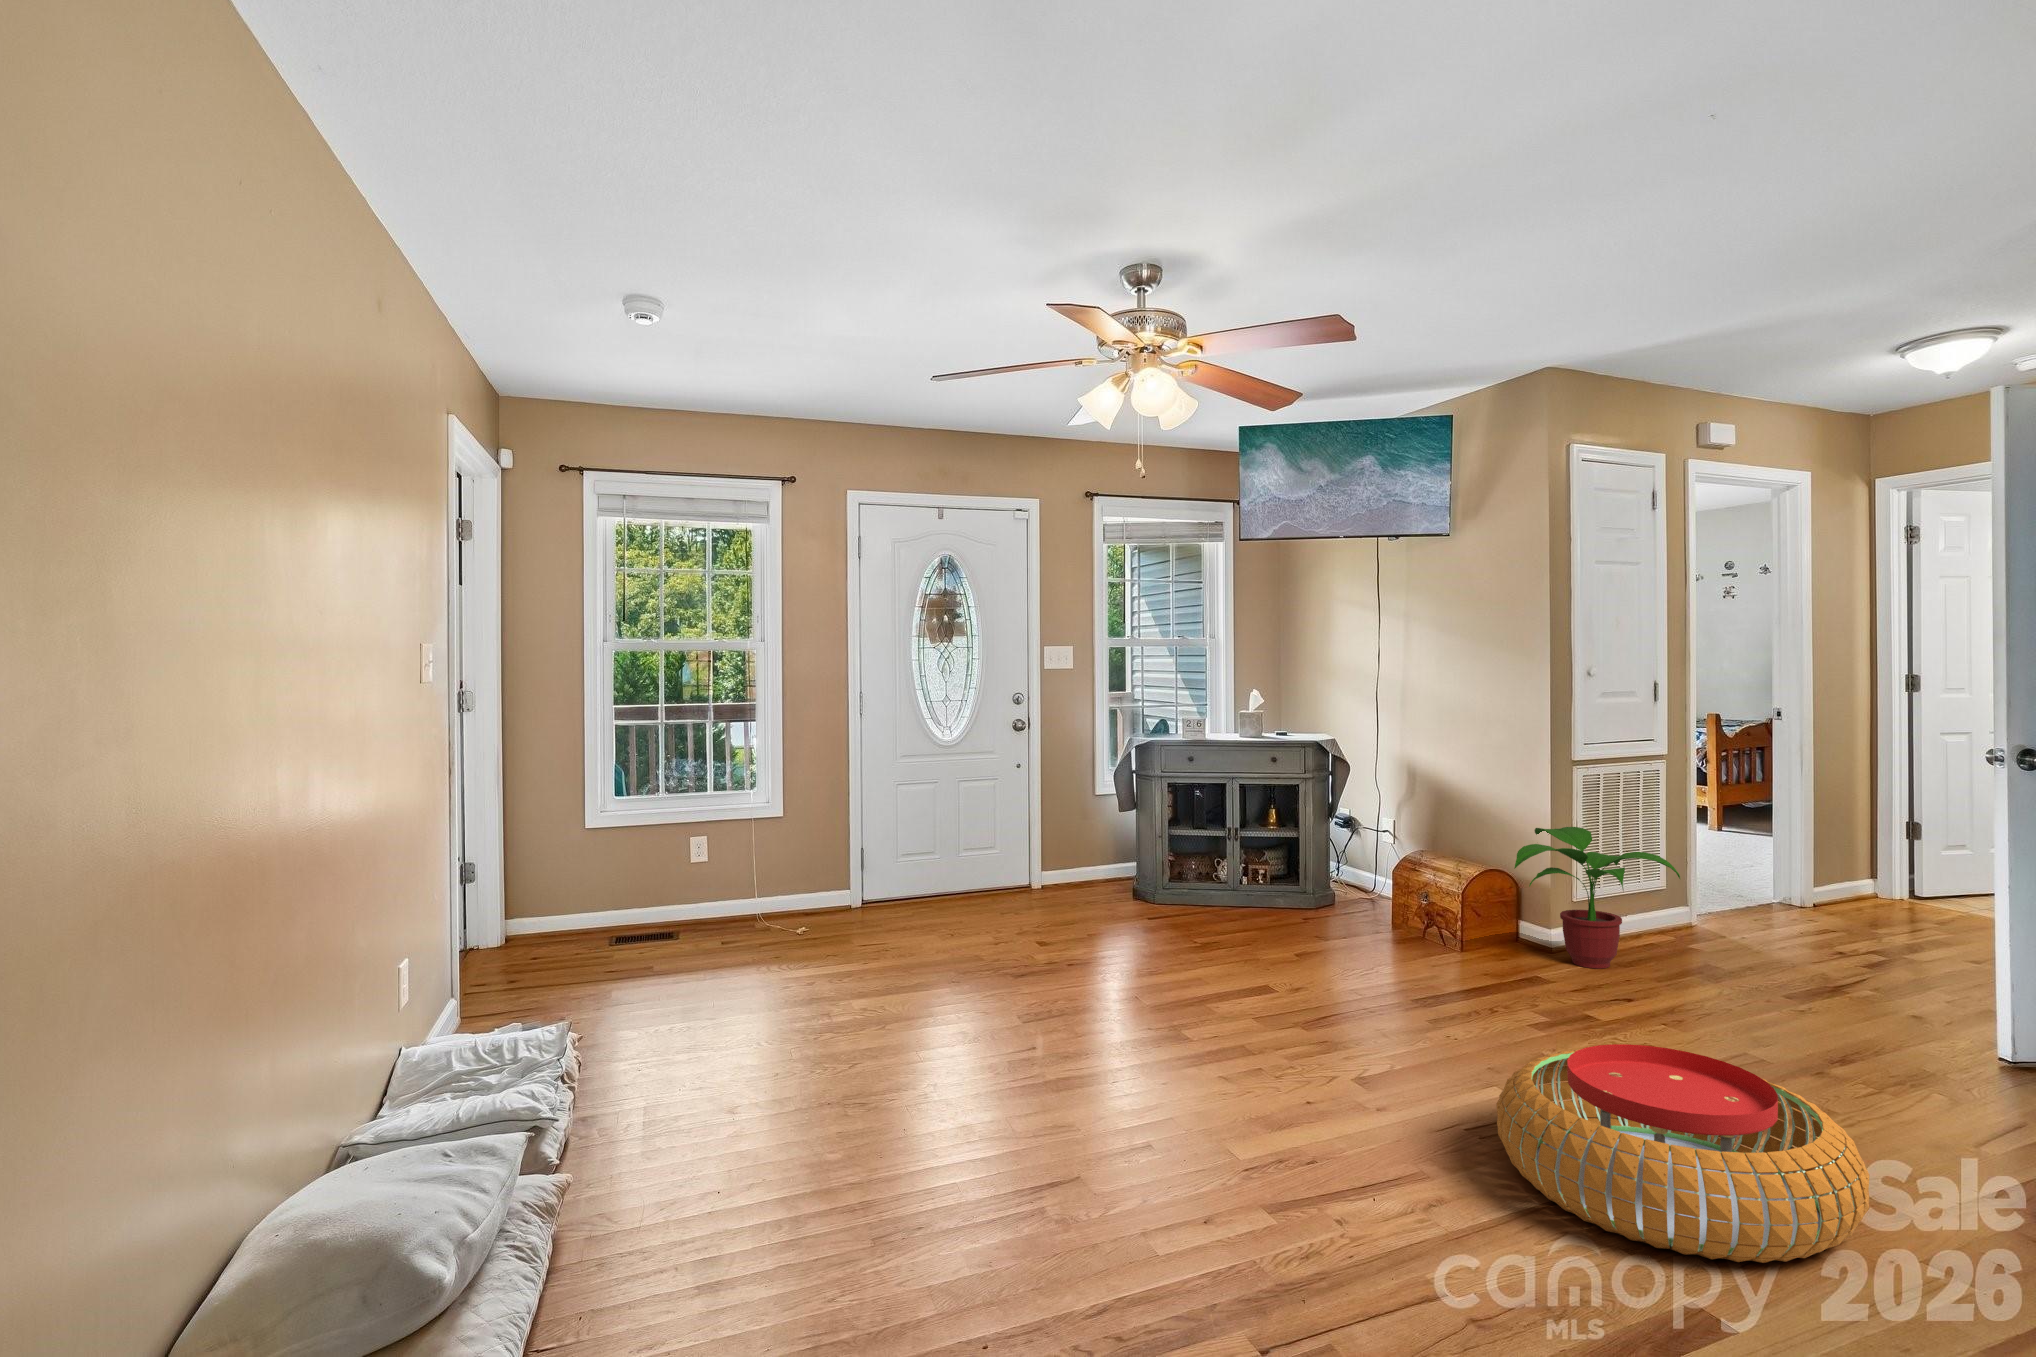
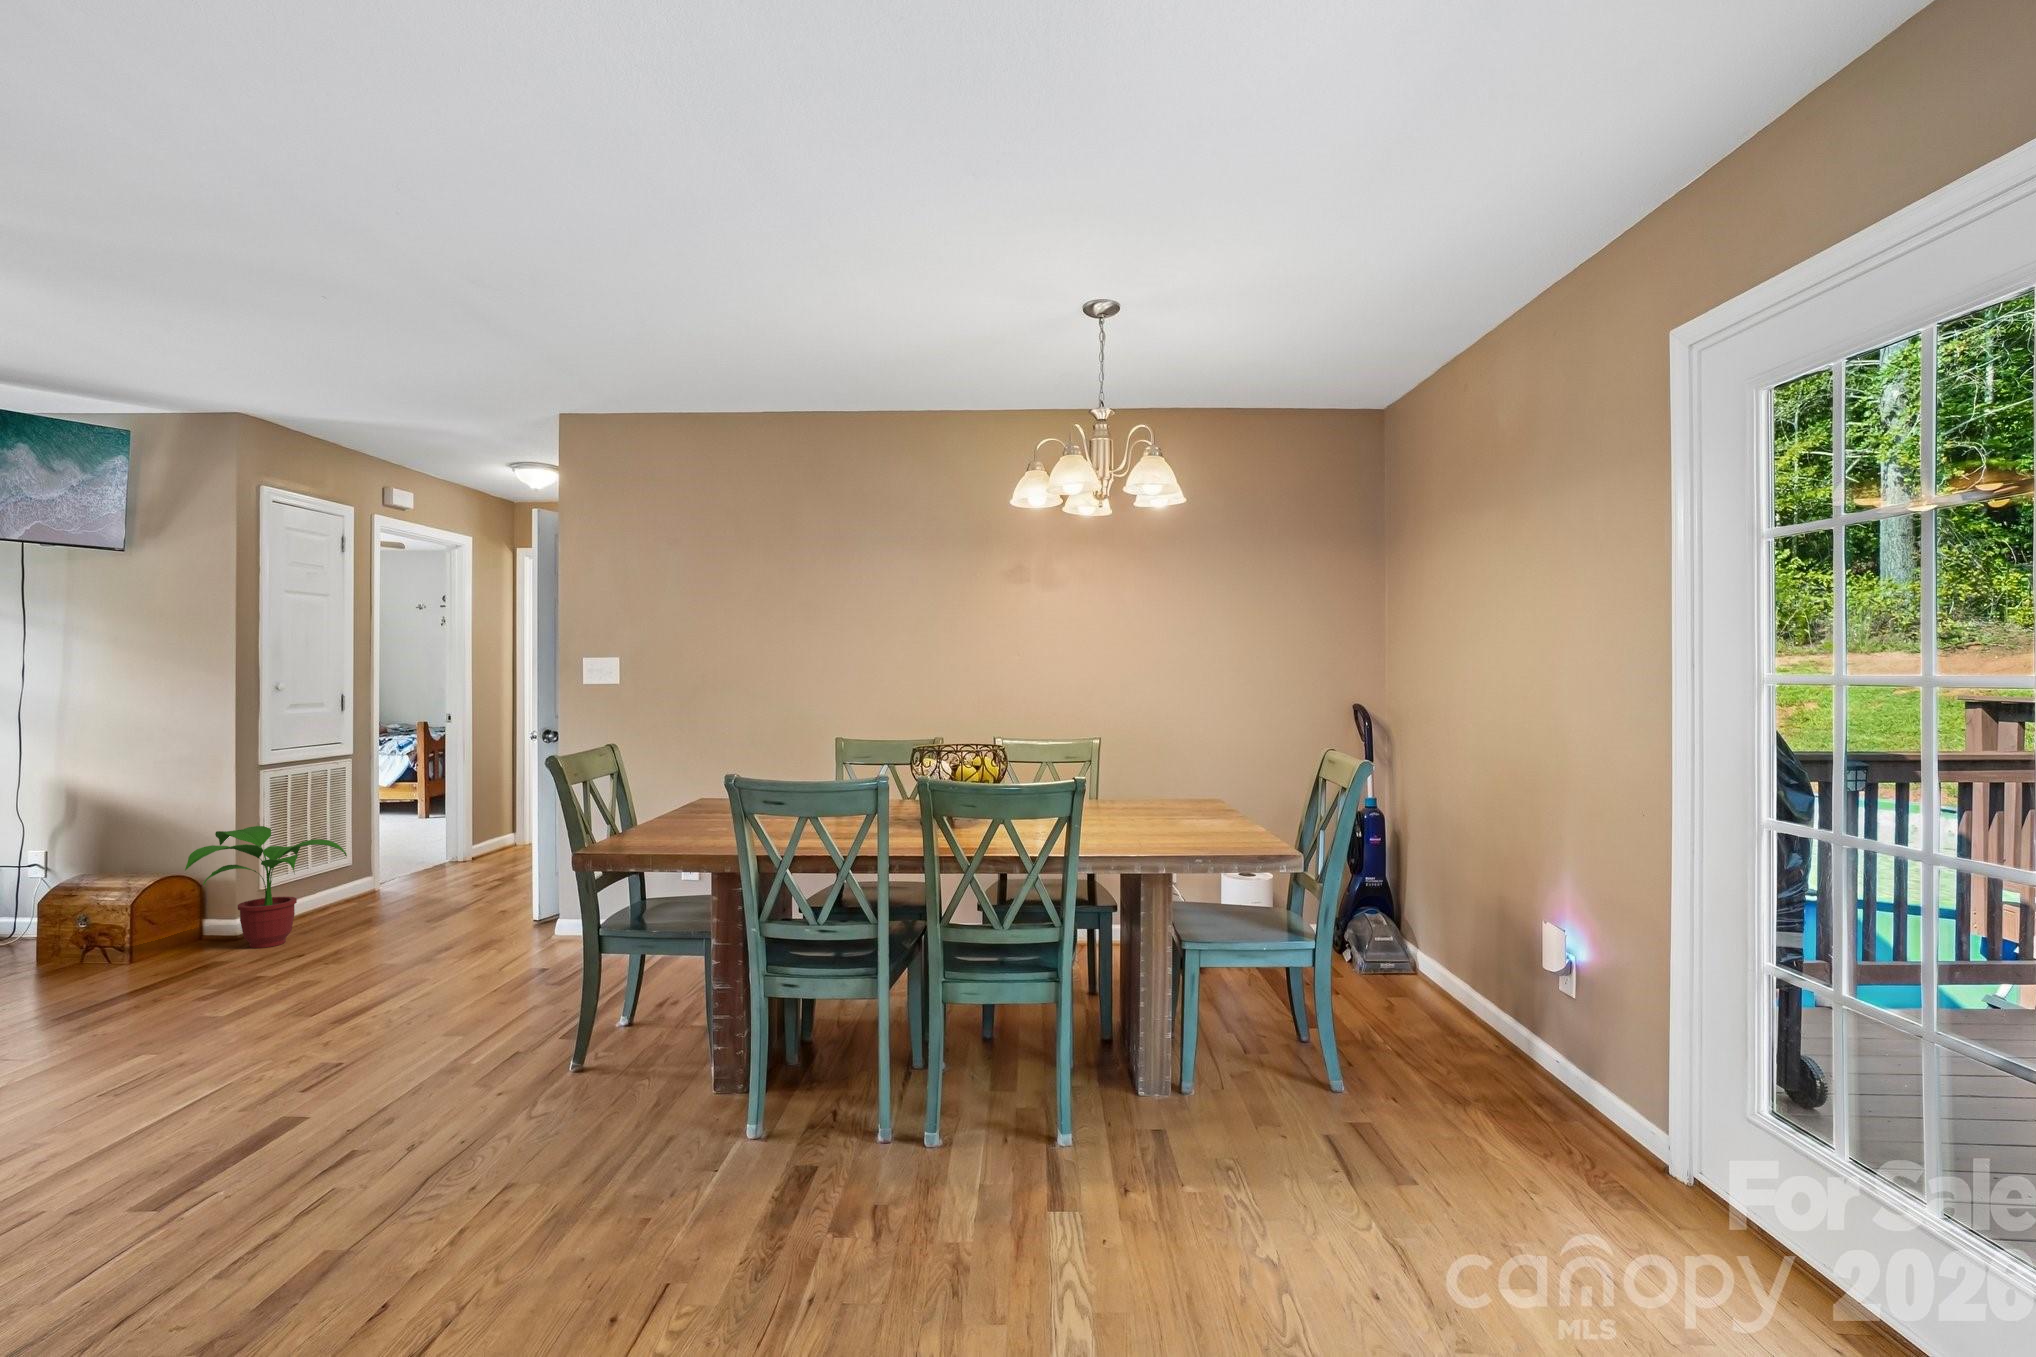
pouf: present [1497,1044,1870,1263] -> none [115,976,413,1127]

